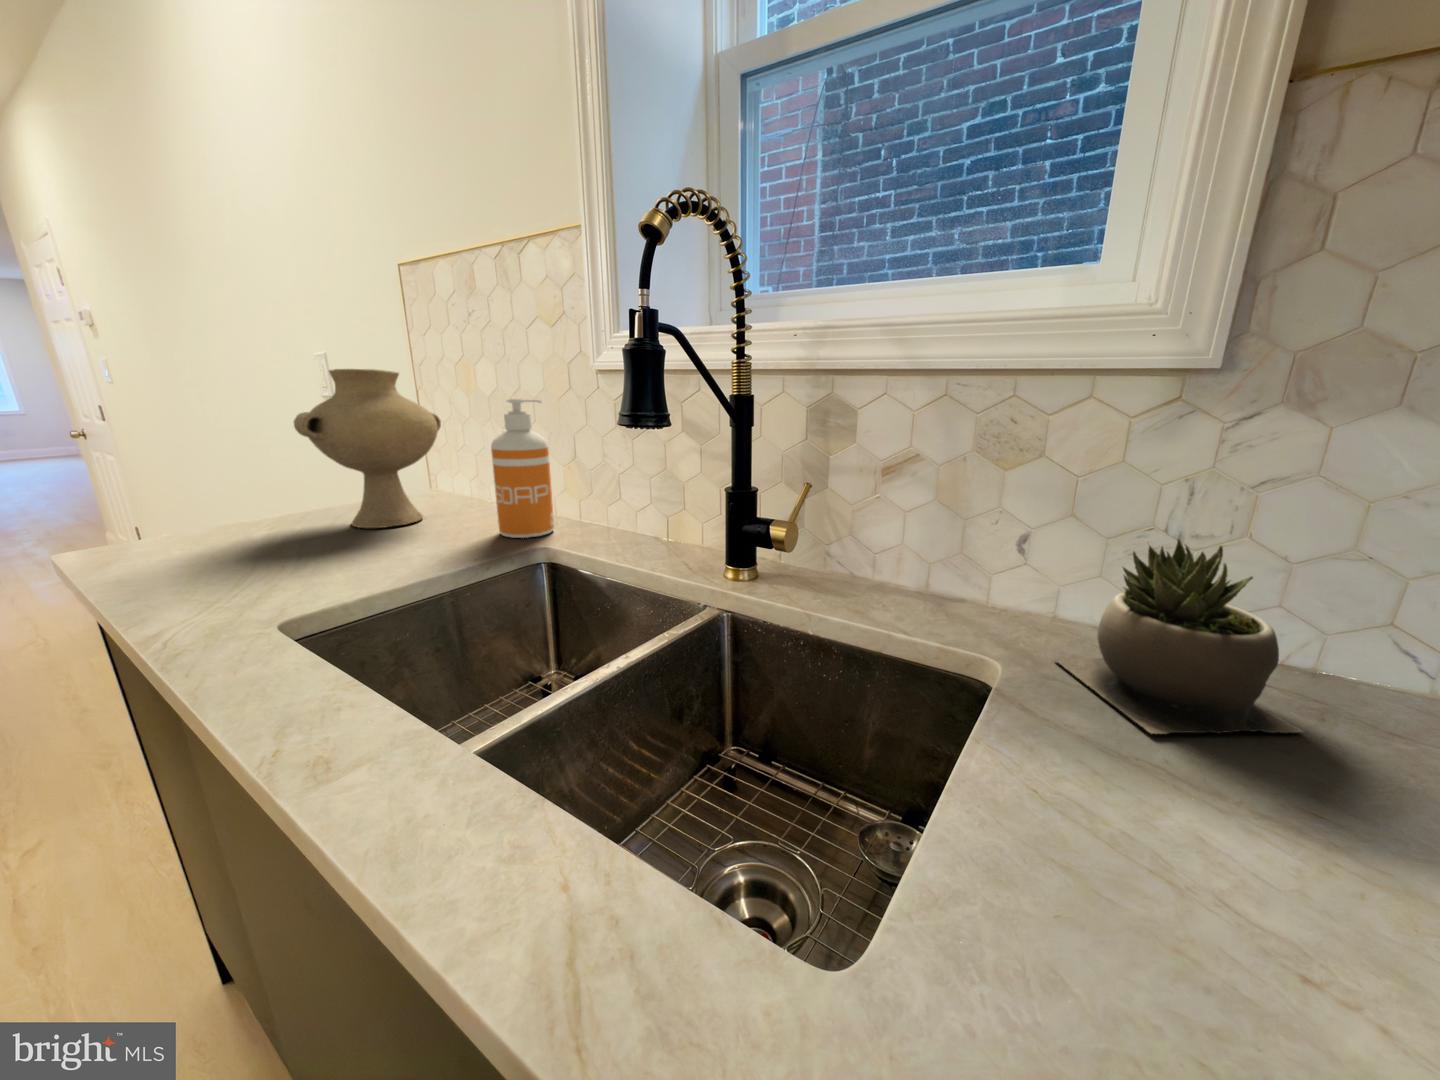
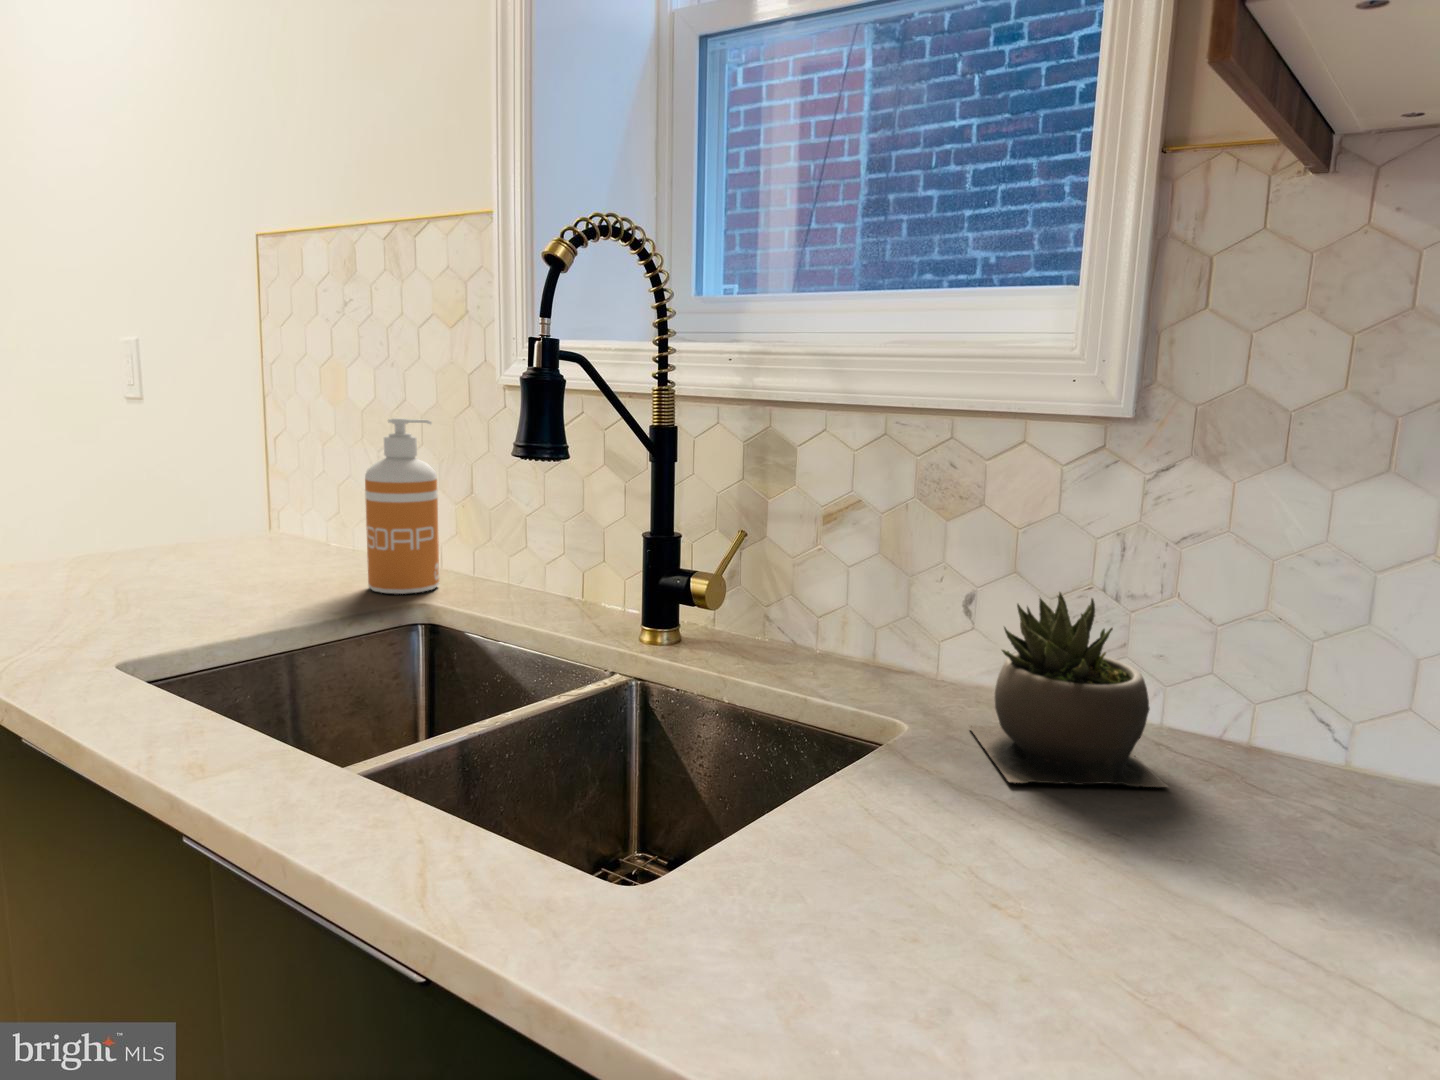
vase: present [294,369,441,528] -> none [124,377,300,577]

